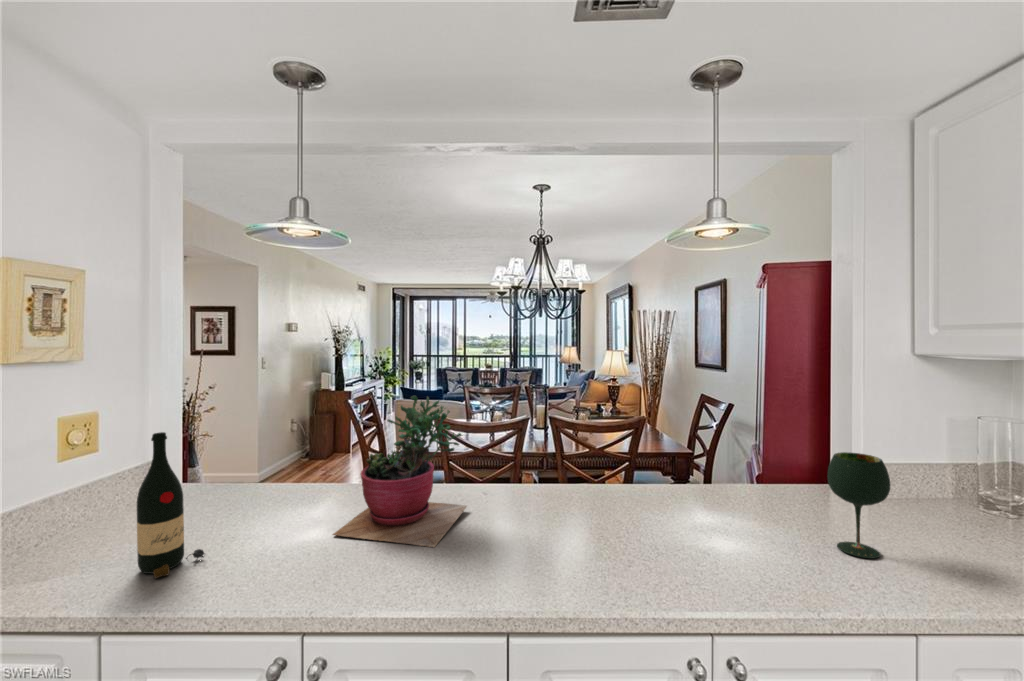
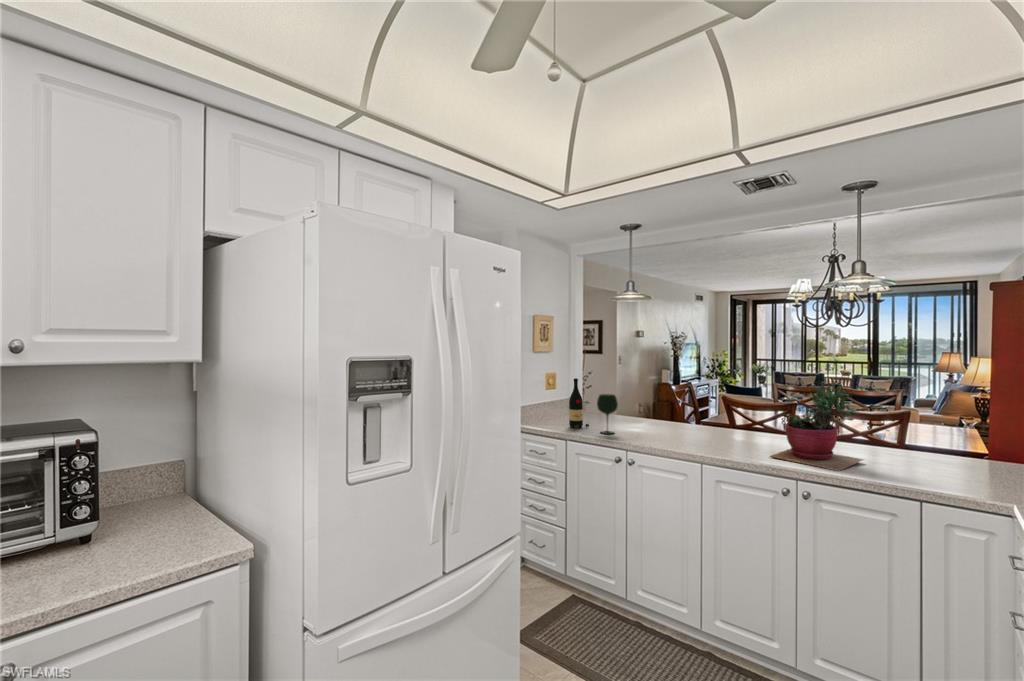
succulent plant: present [333,396,467,547] -> present [770,382,863,471]
wine glass: present [827,452,891,558] -> present [597,394,618,434]

